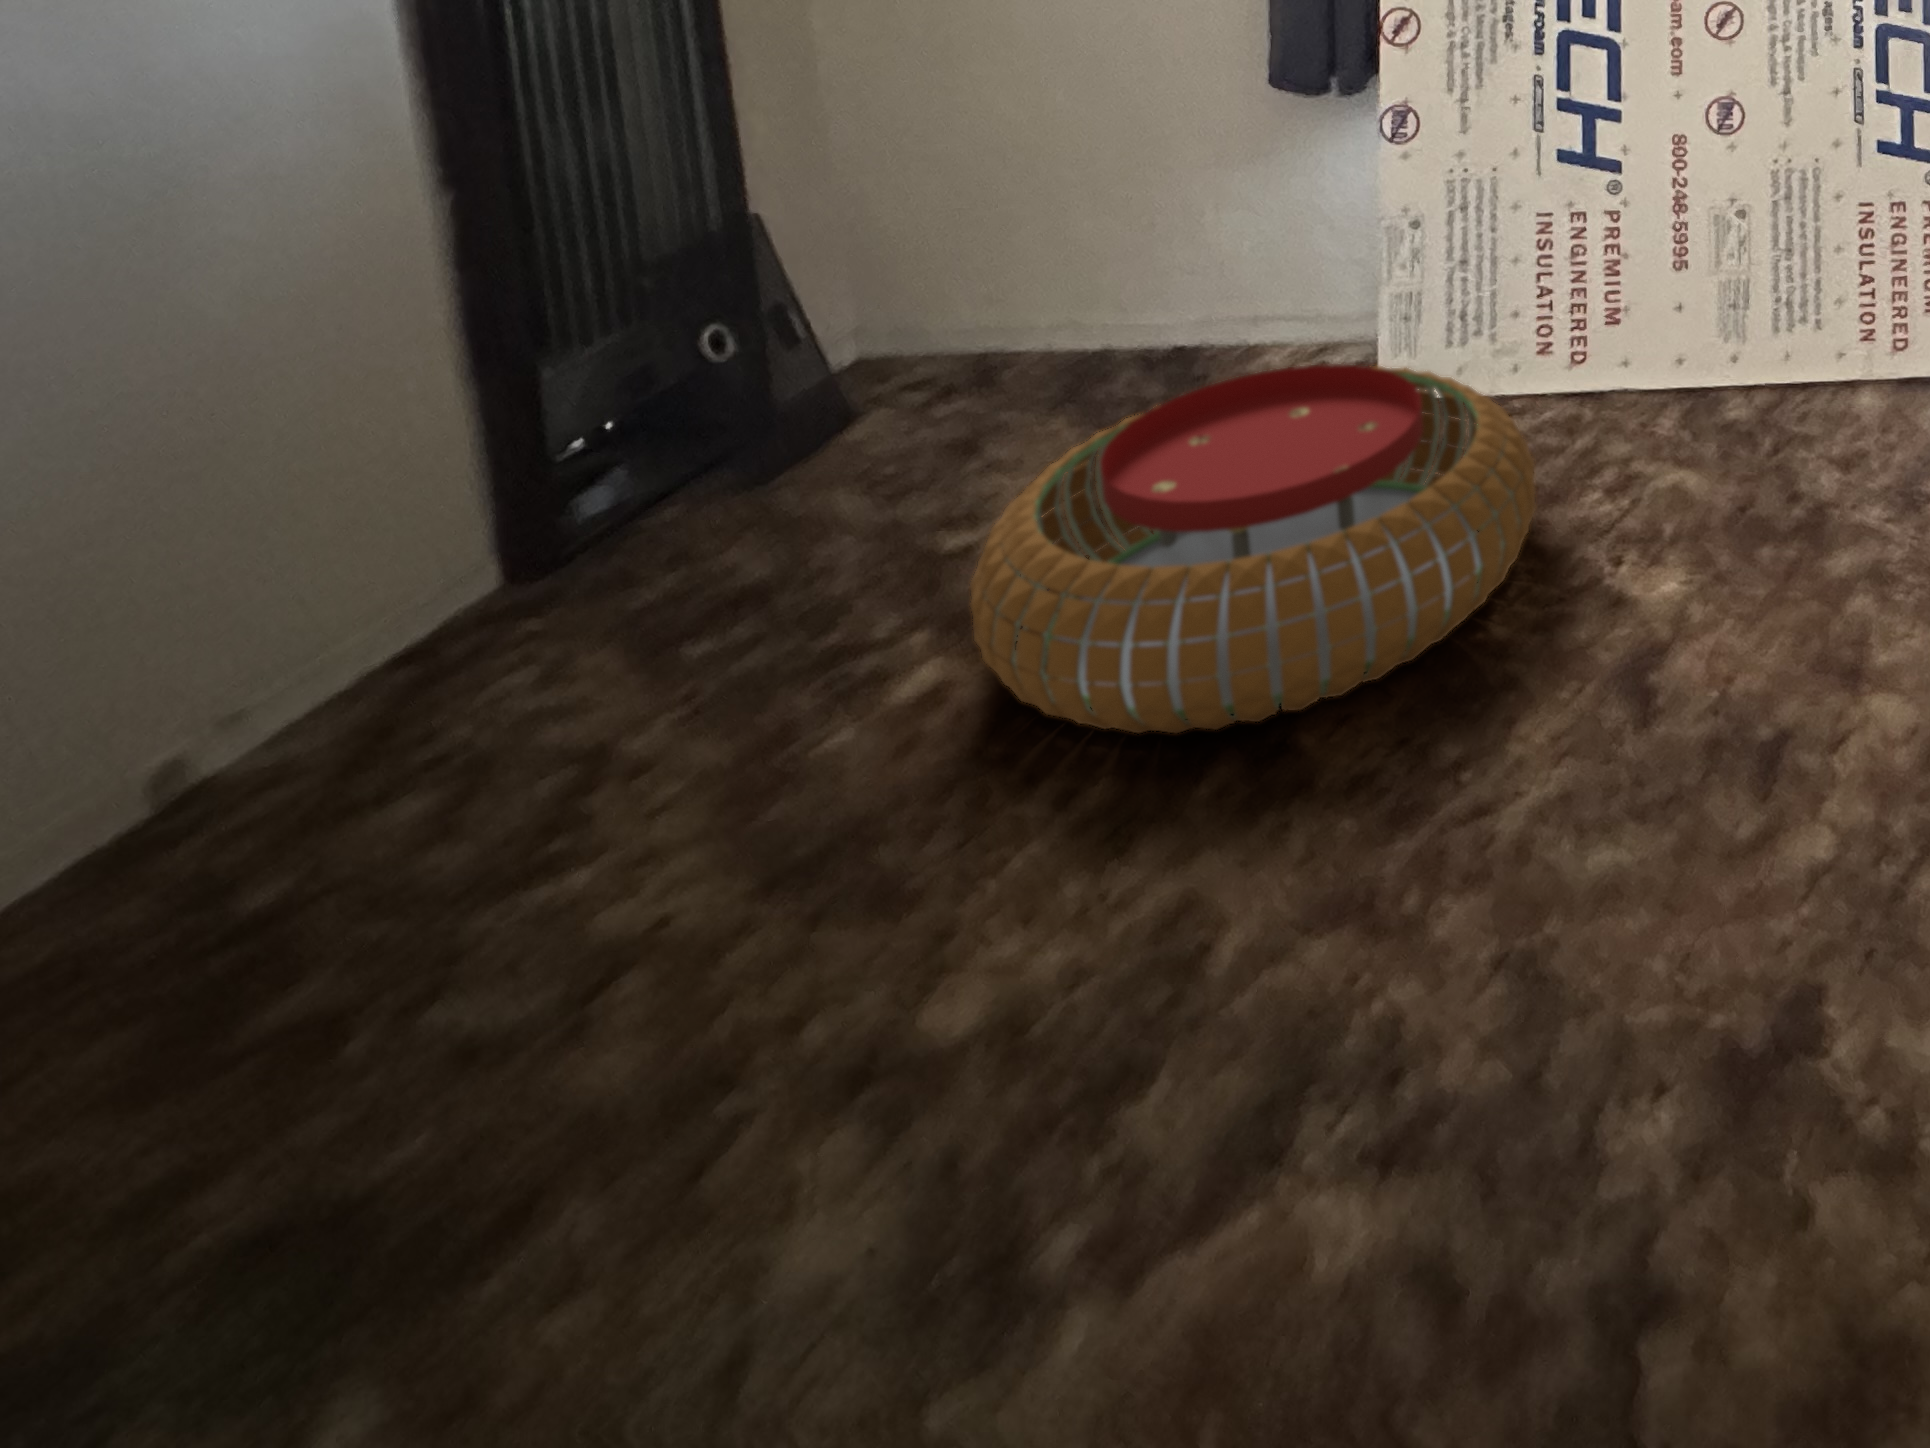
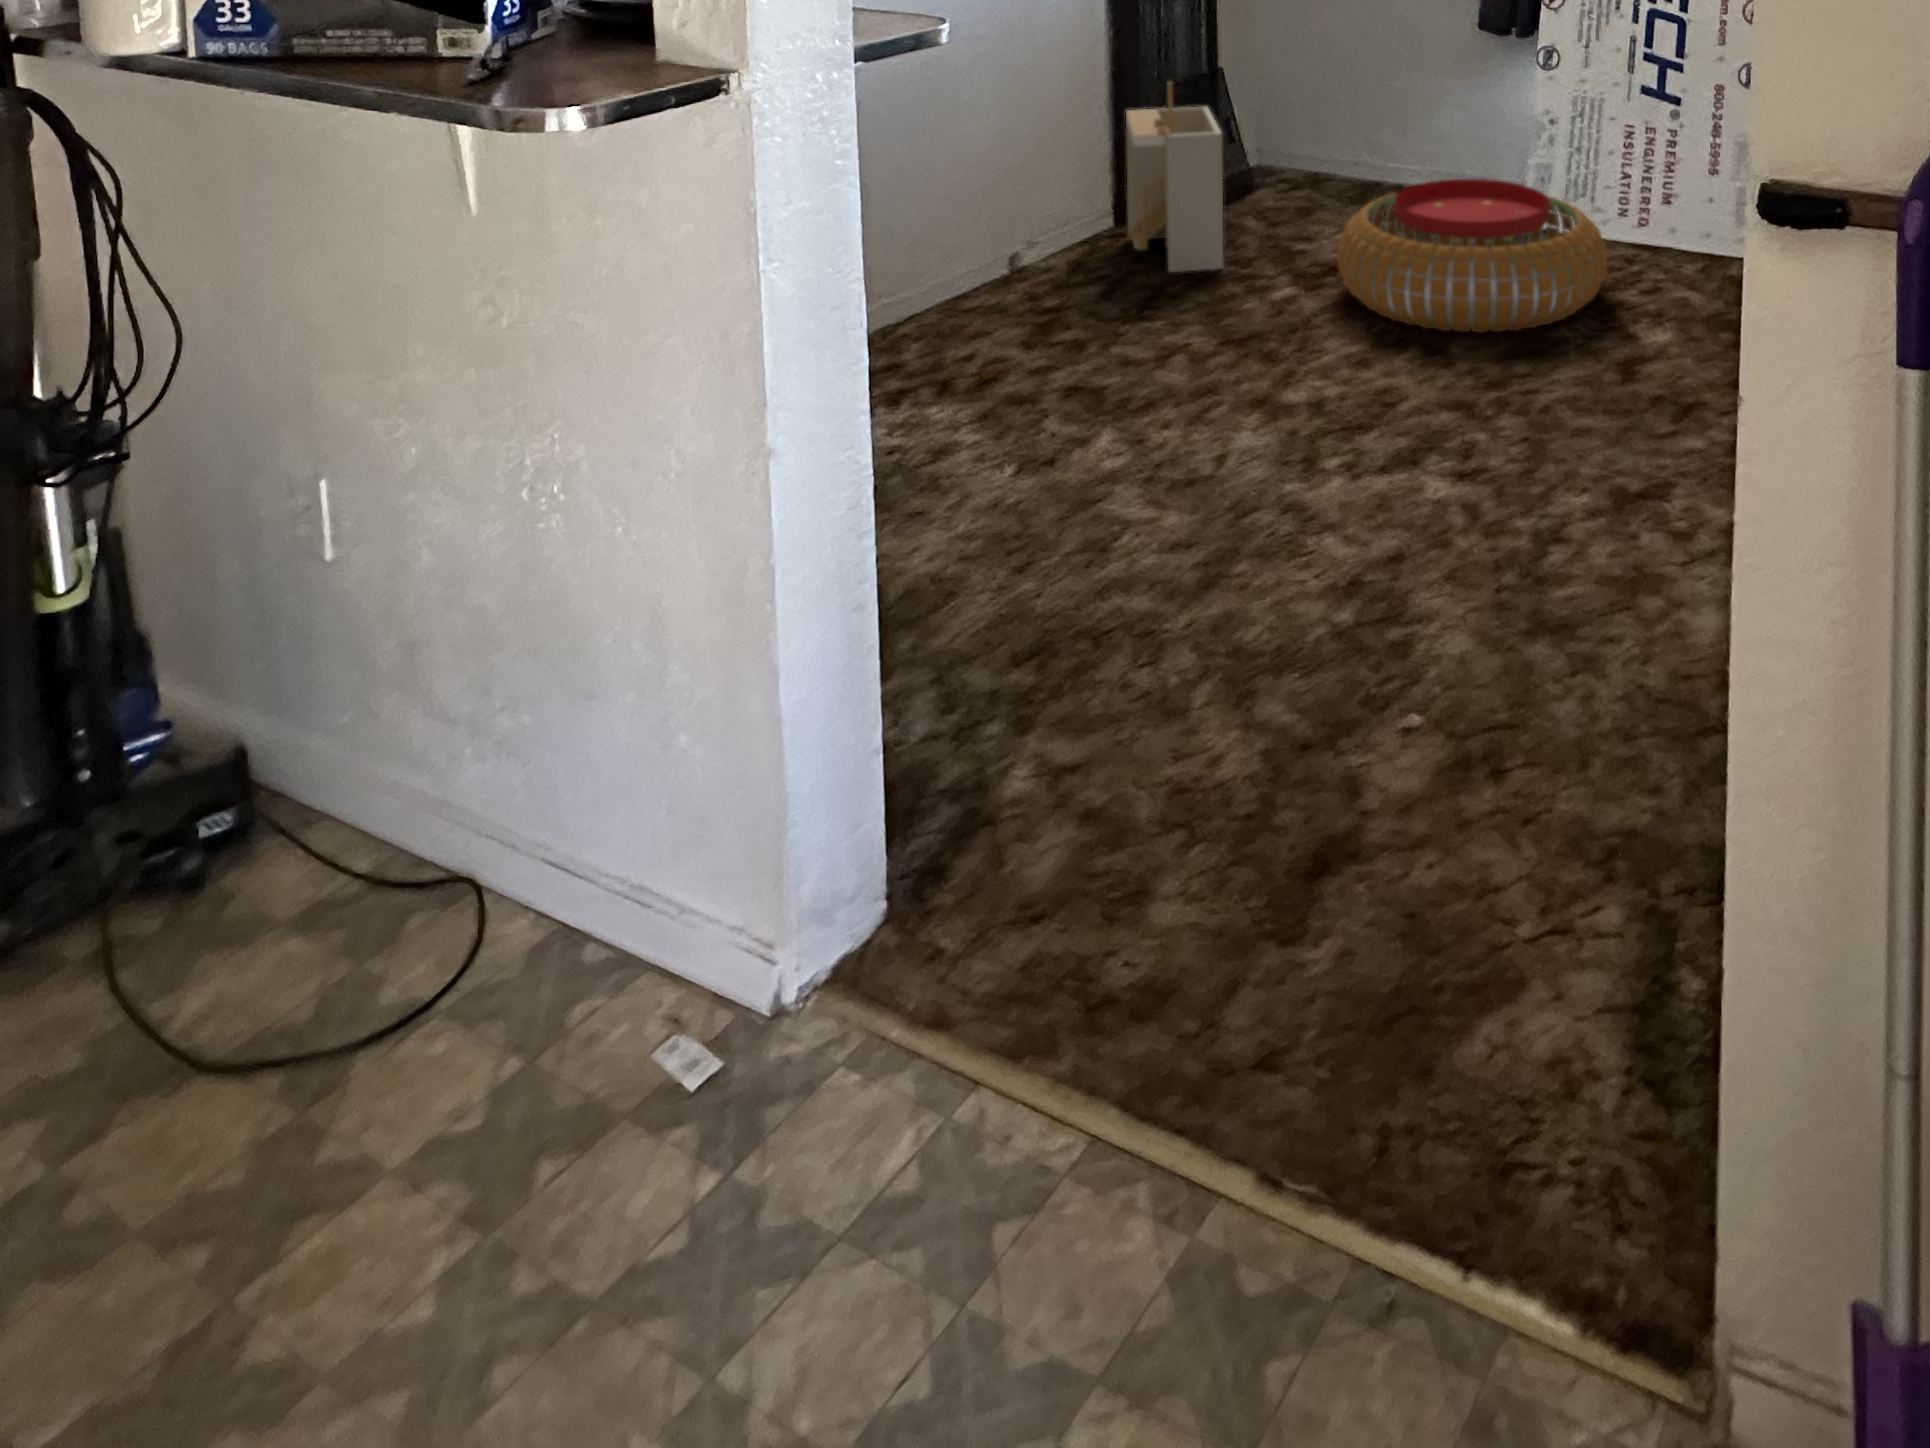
storage bin: none [395,301,705,719] -> present [1126,83,1223,272]

